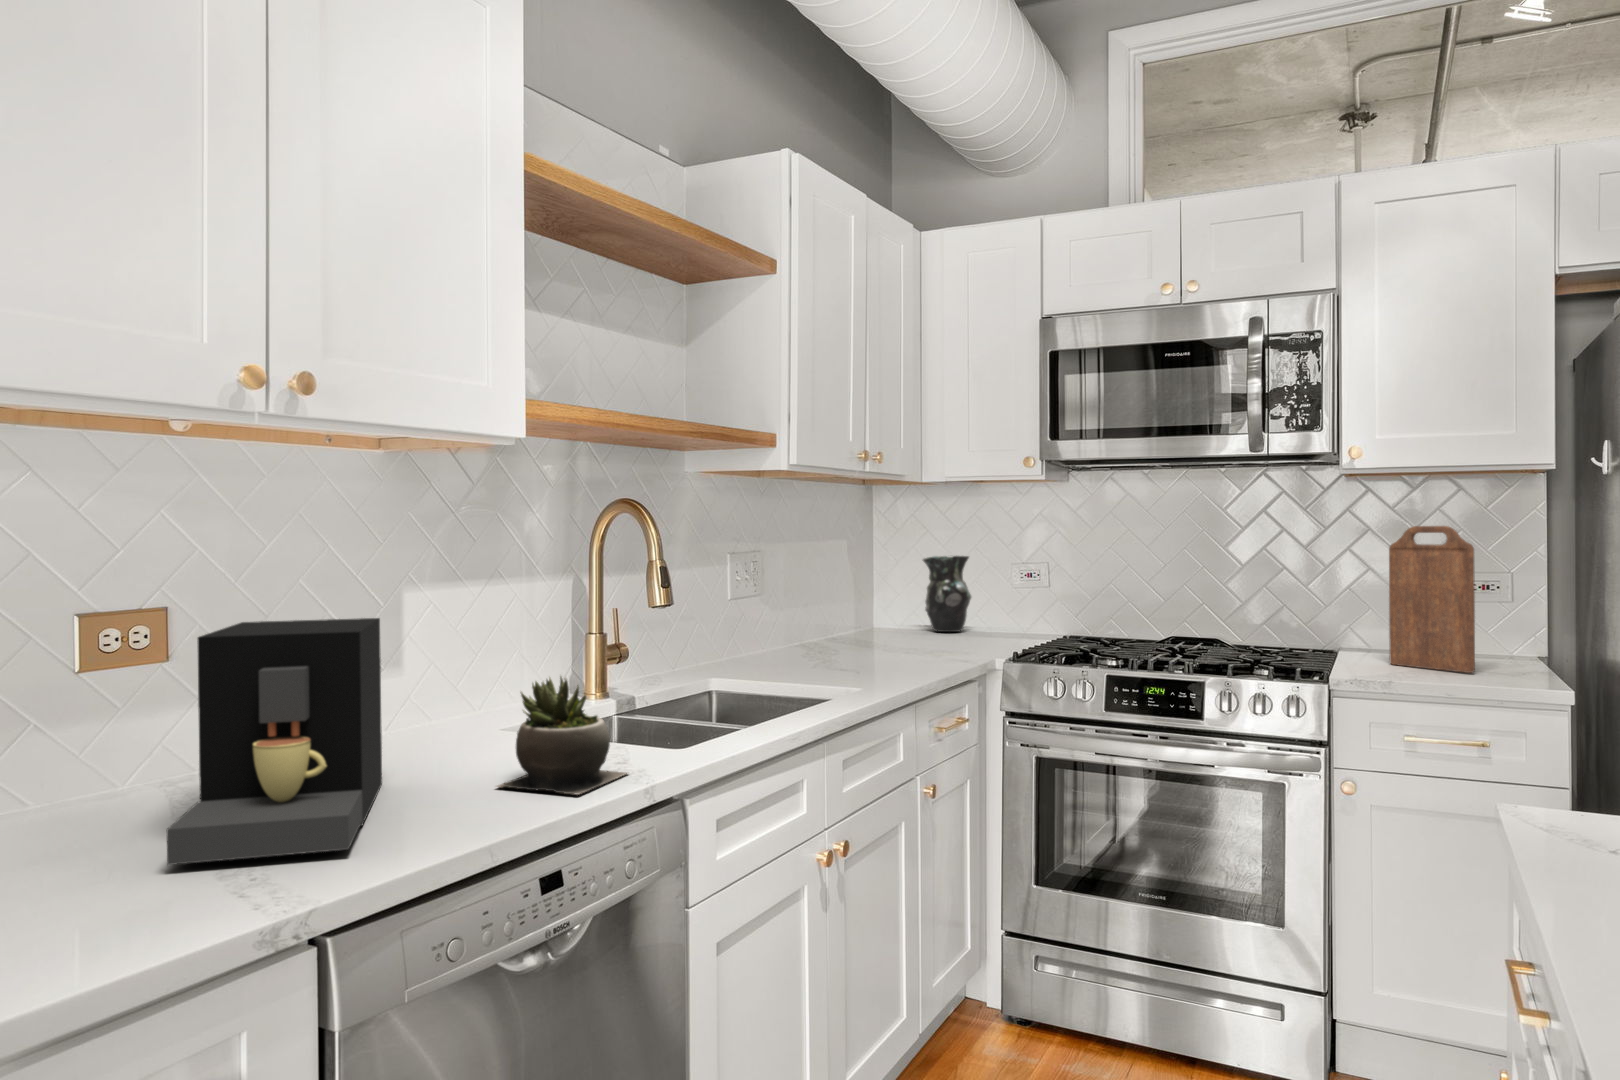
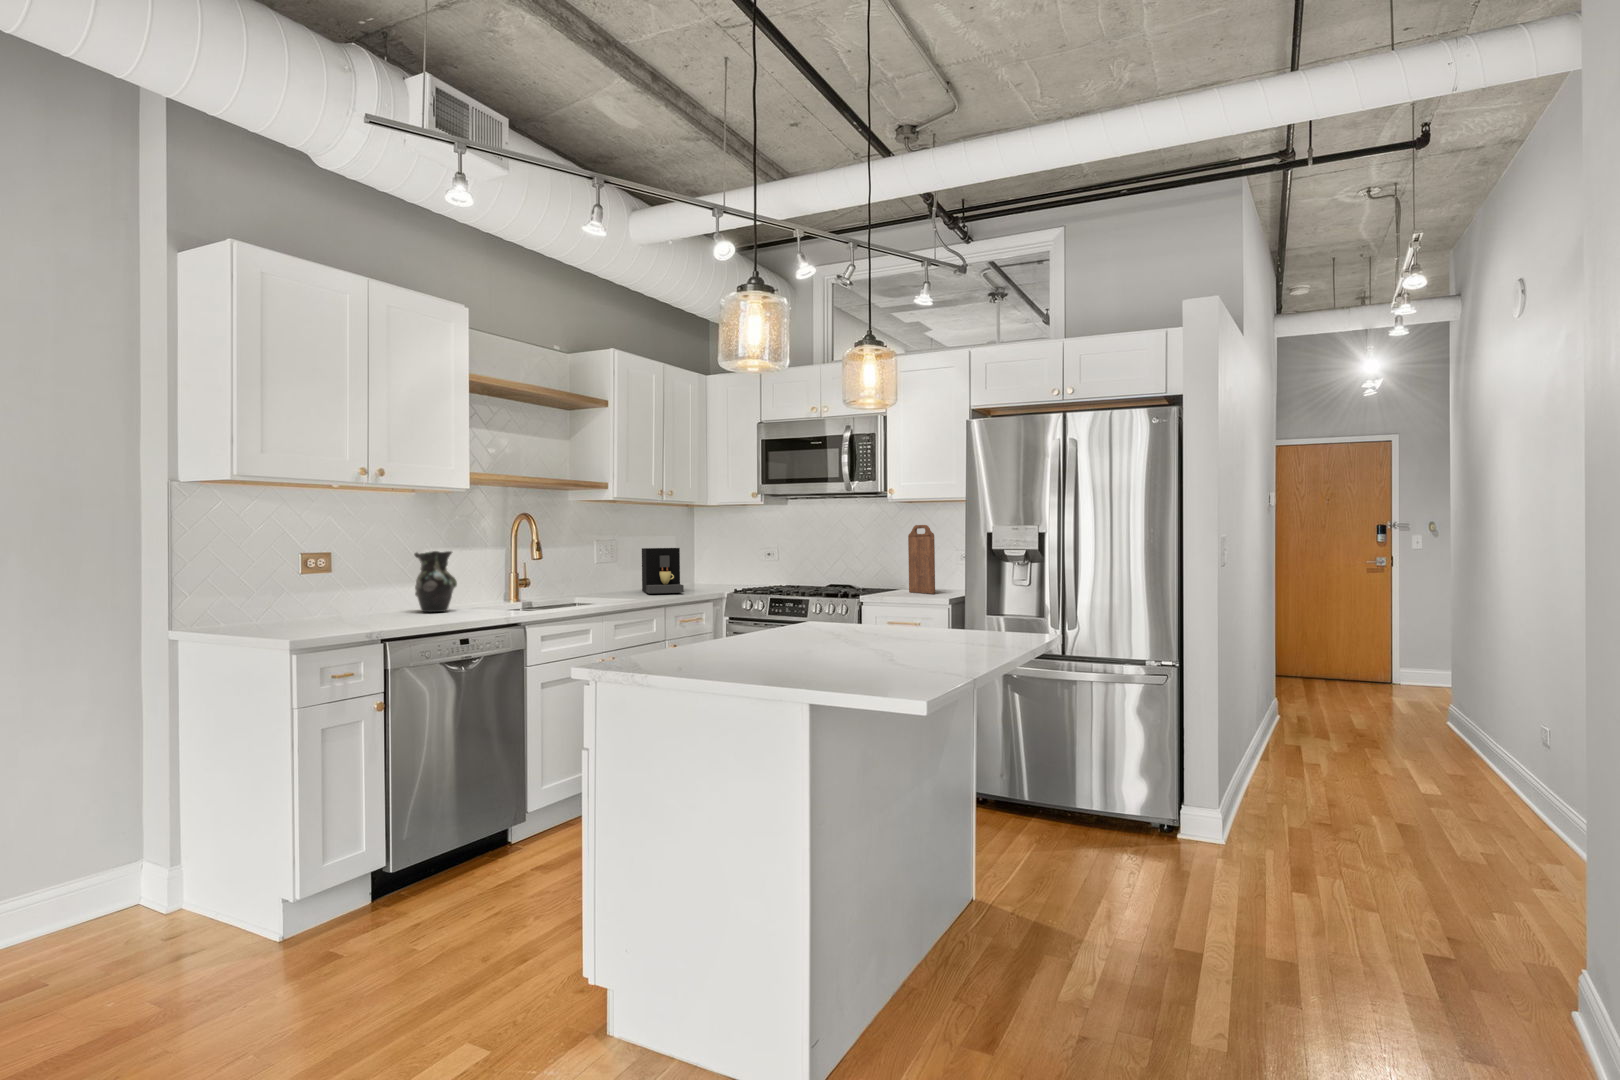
vase: present [923,556,971,632] -> present [414,551,457,612]
coffee maker: present [167,618,382,865] -> present [642,548,684,593]
succulent plant: present [497,677,627,794] -> none [450,577,504,618]

